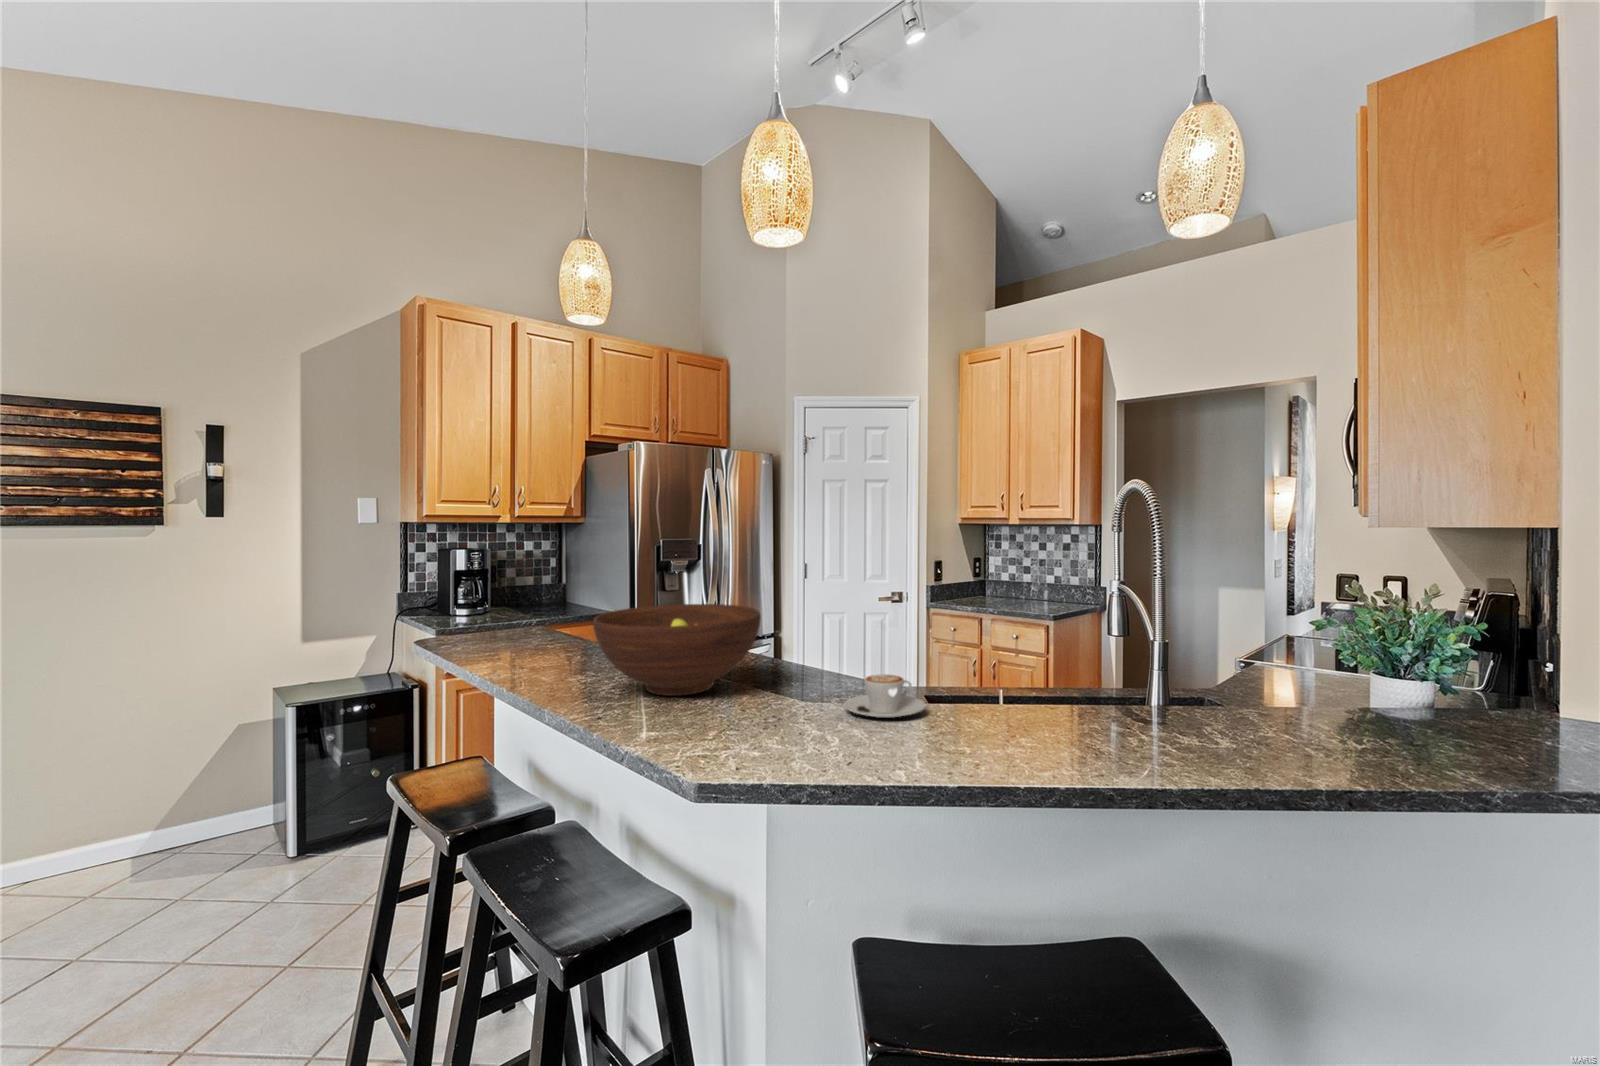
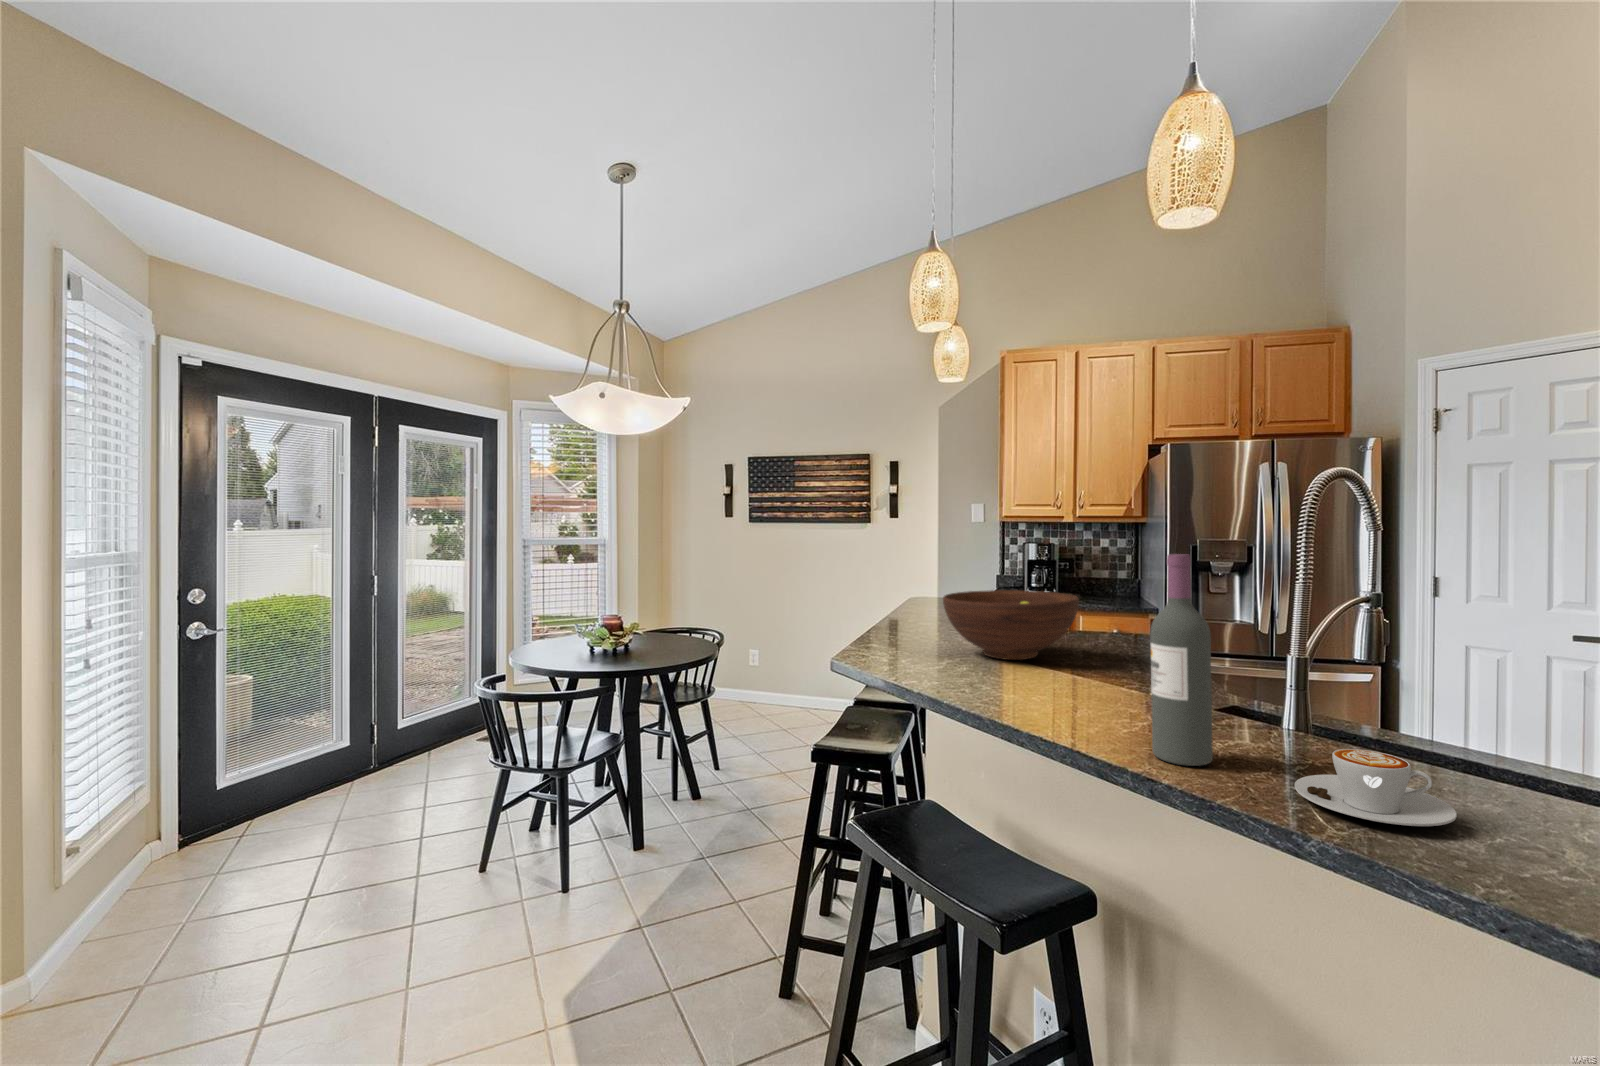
wine bottle: none [1067,550,1124,760] -> present [1150,554,1213,766]
coffee cup: present [844,674,925,718] -> present [1295,749,1457,826]

